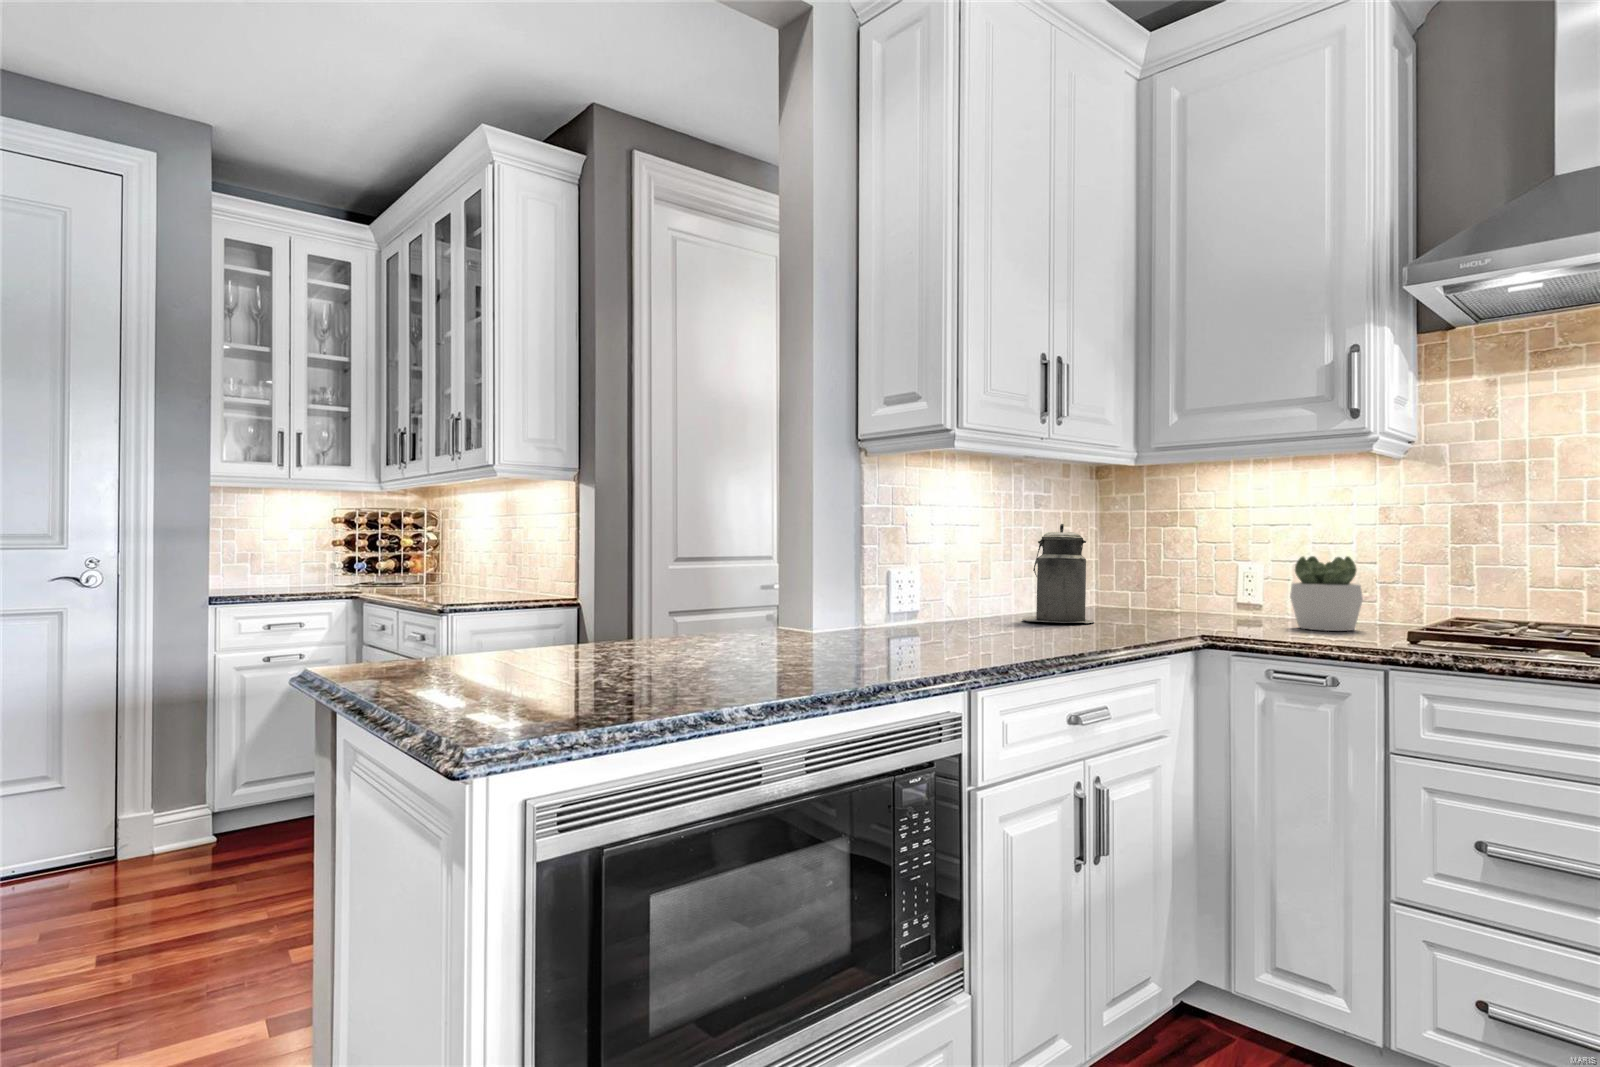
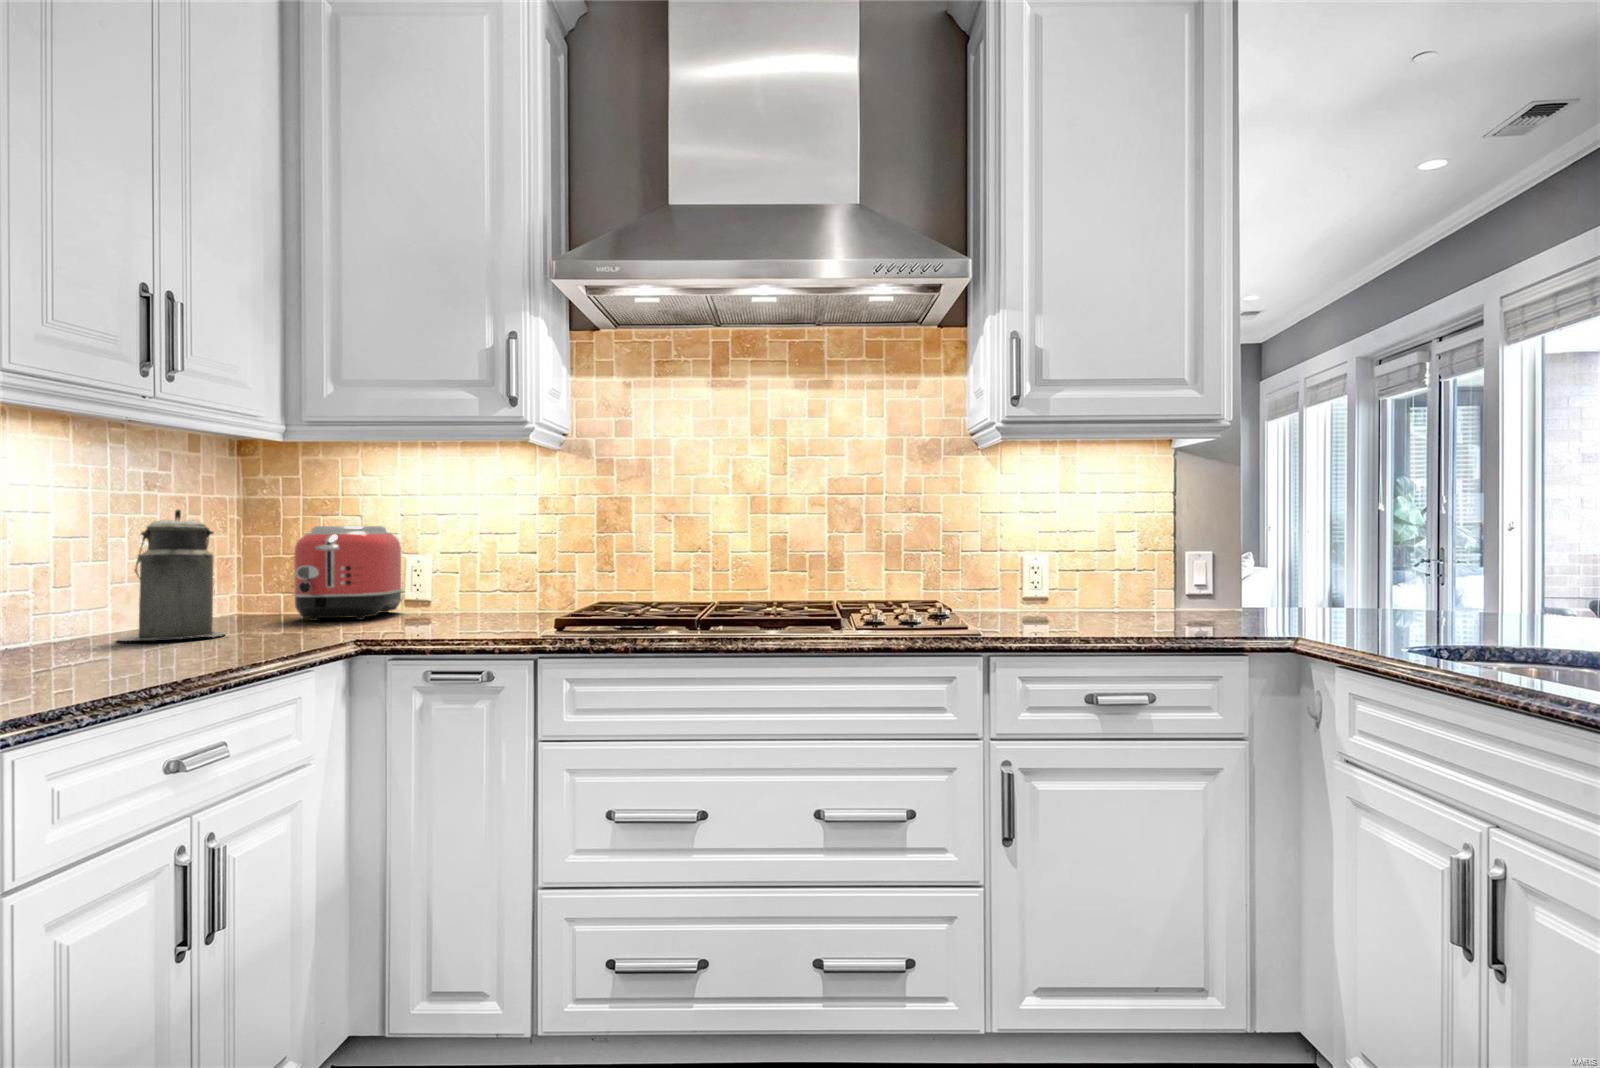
toaster: none [1140,537,1235,618] -> present [293,526,403,621]
succulent plant: present [1290,556,1363,631] -> none [456,546,523,623]

